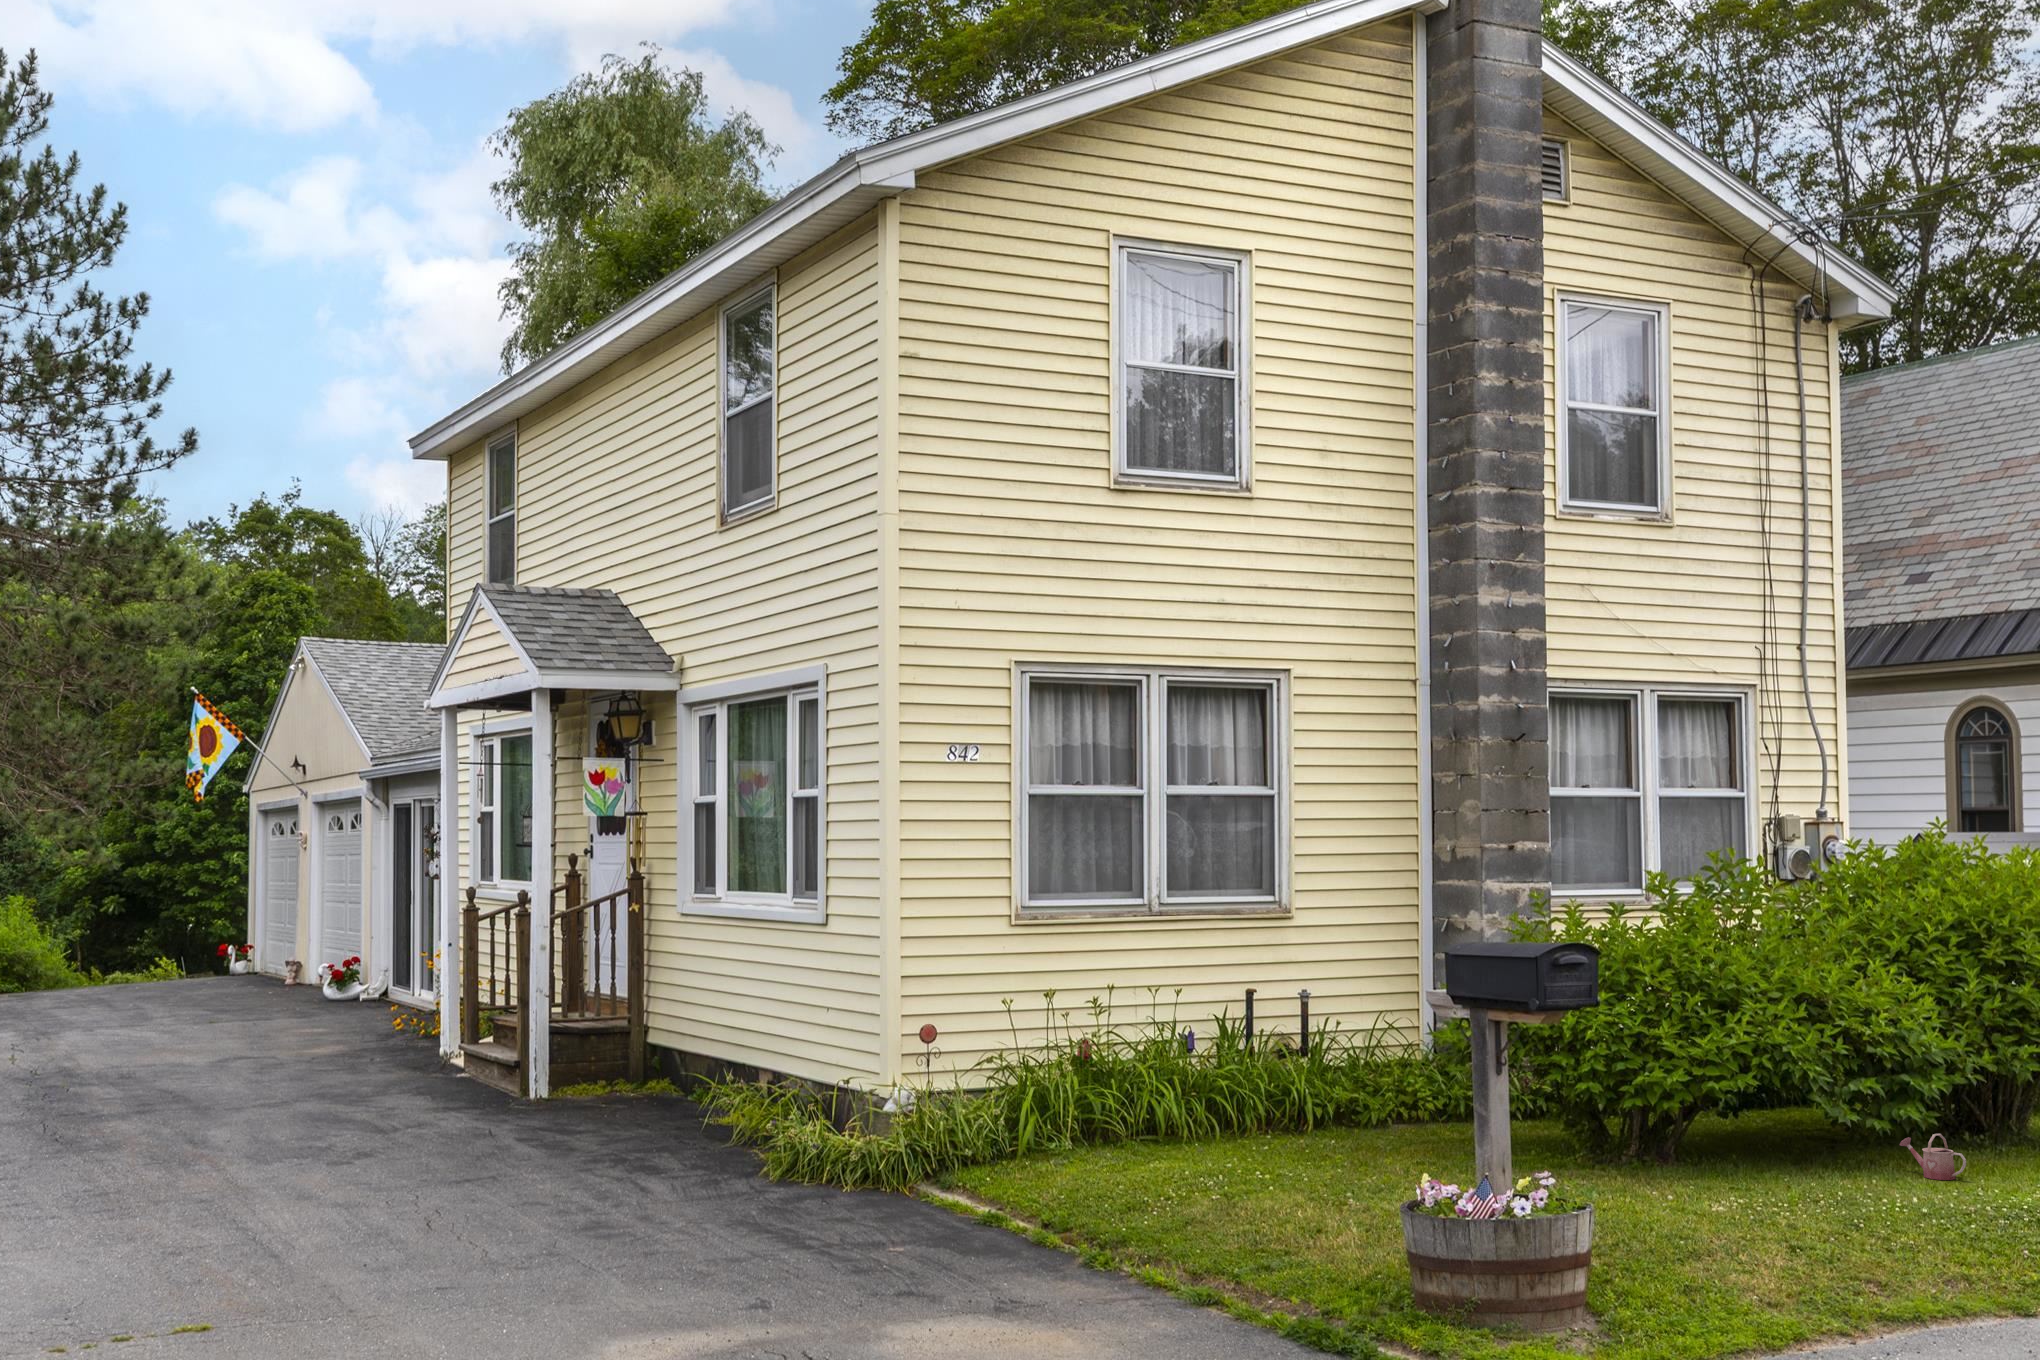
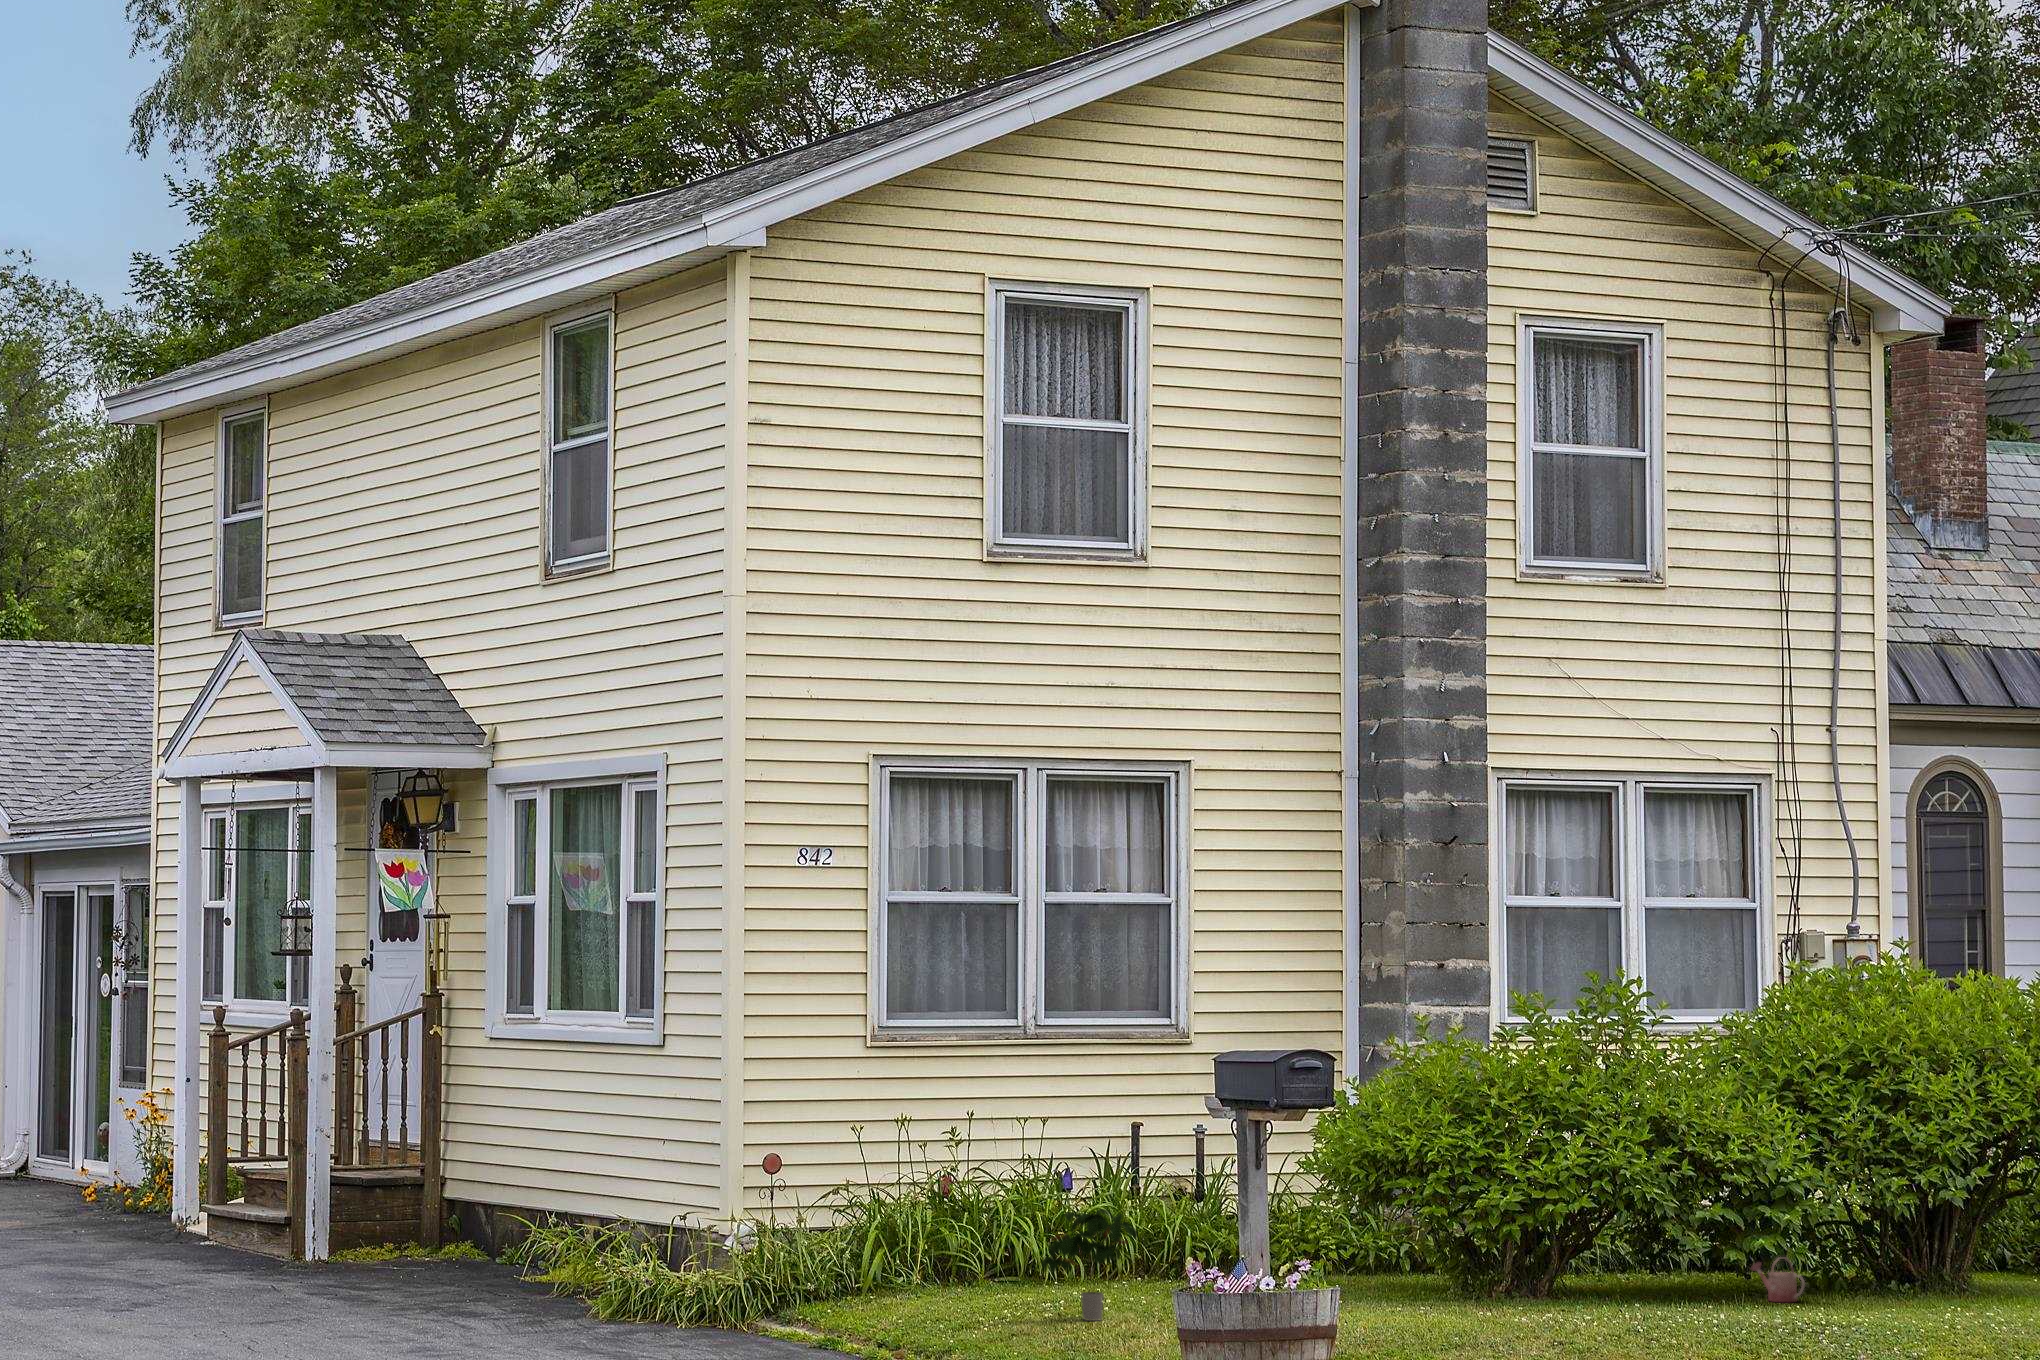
potted plant: none [1208,1089,1301,1202] -> present [1042,1209,1138,1321]

